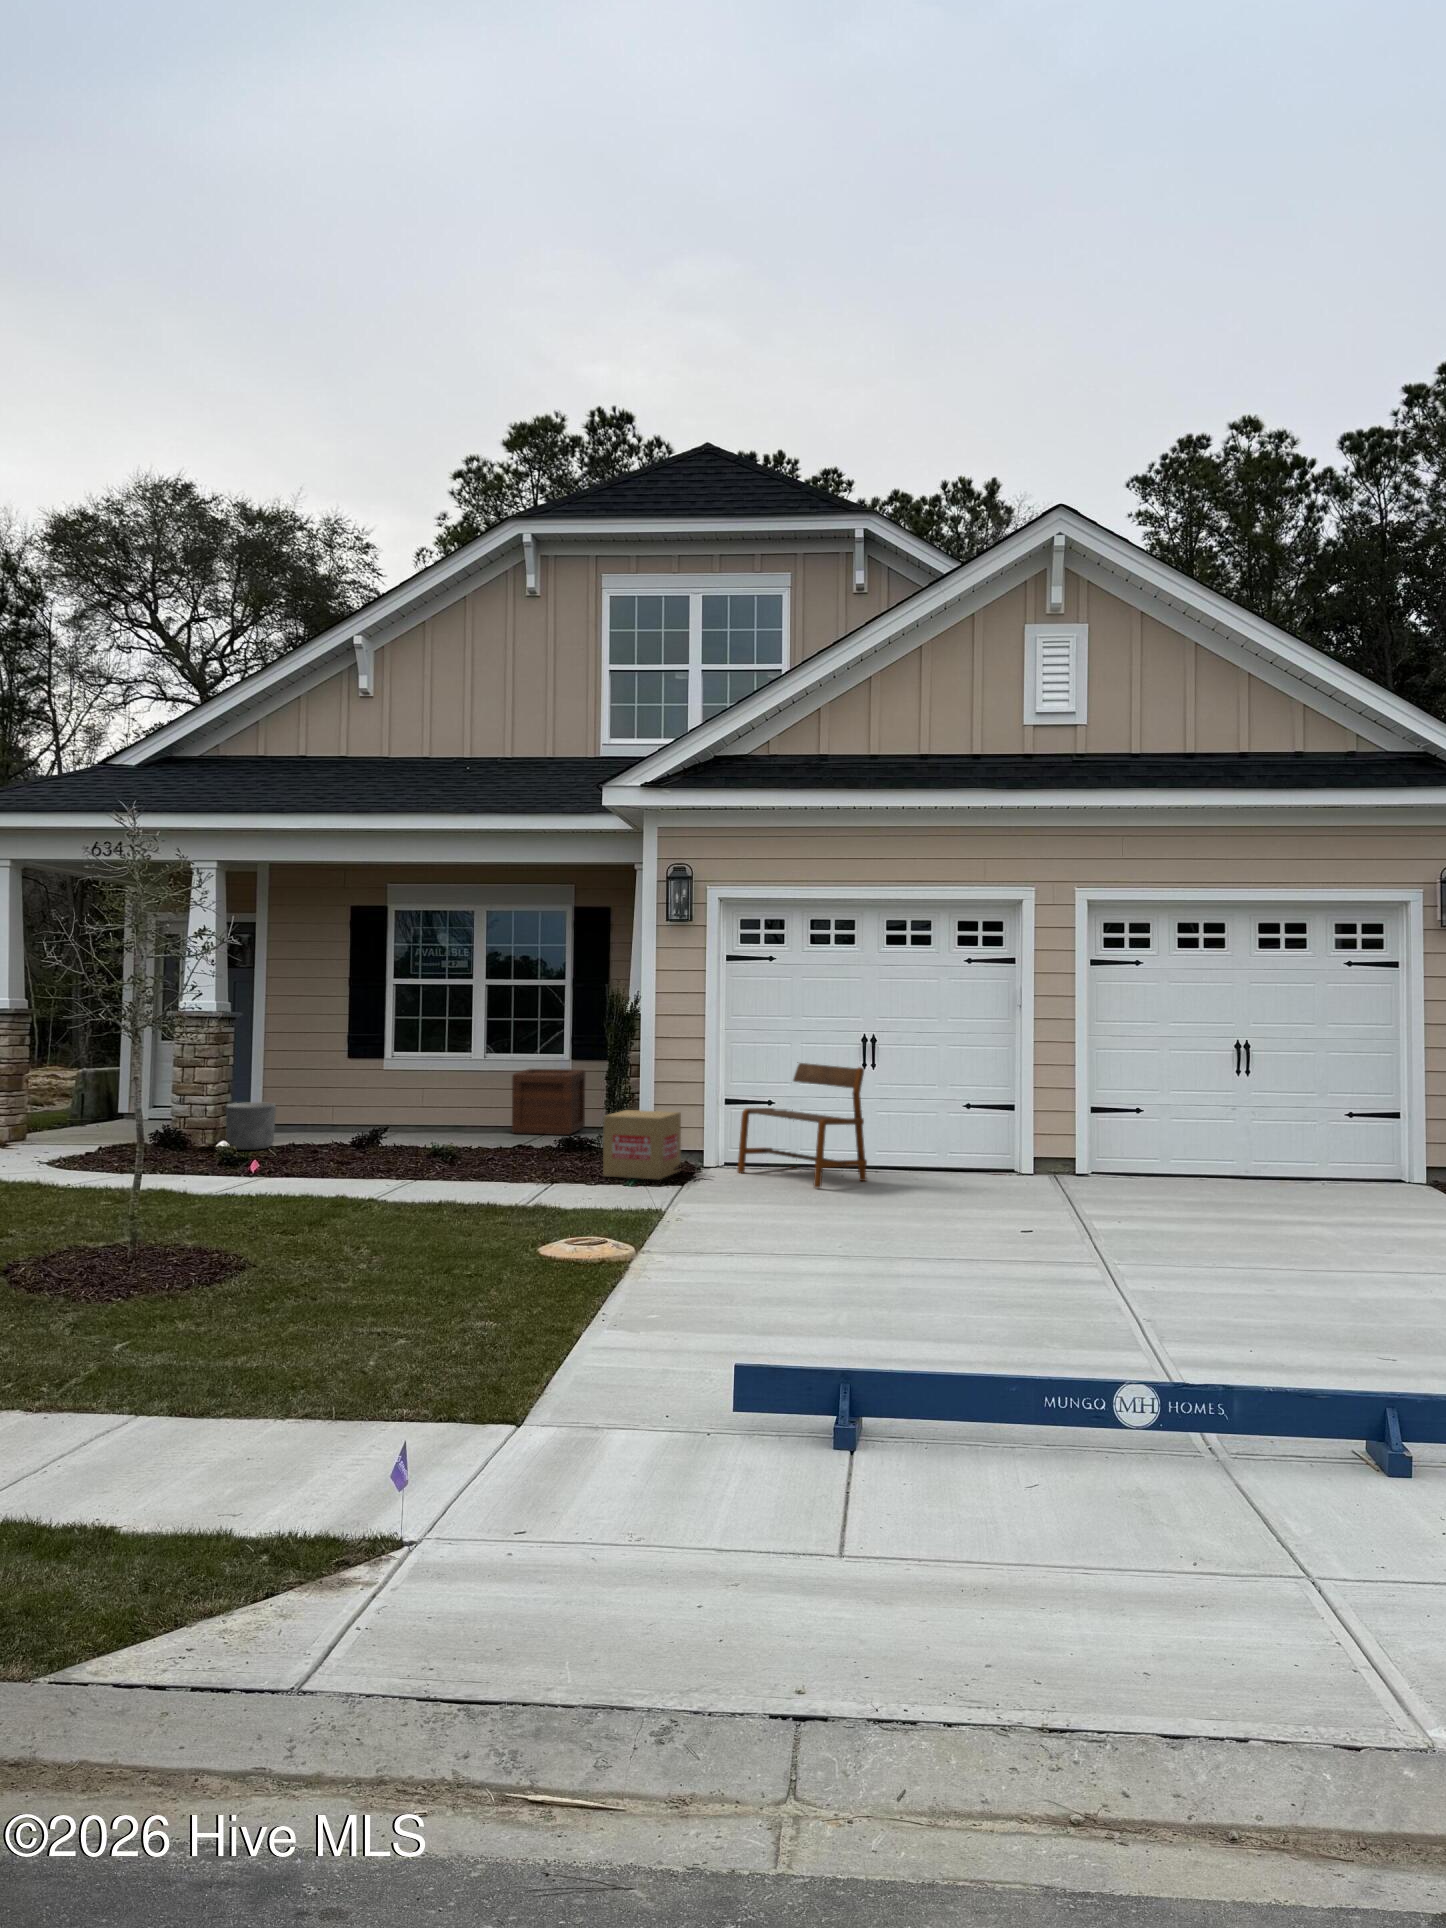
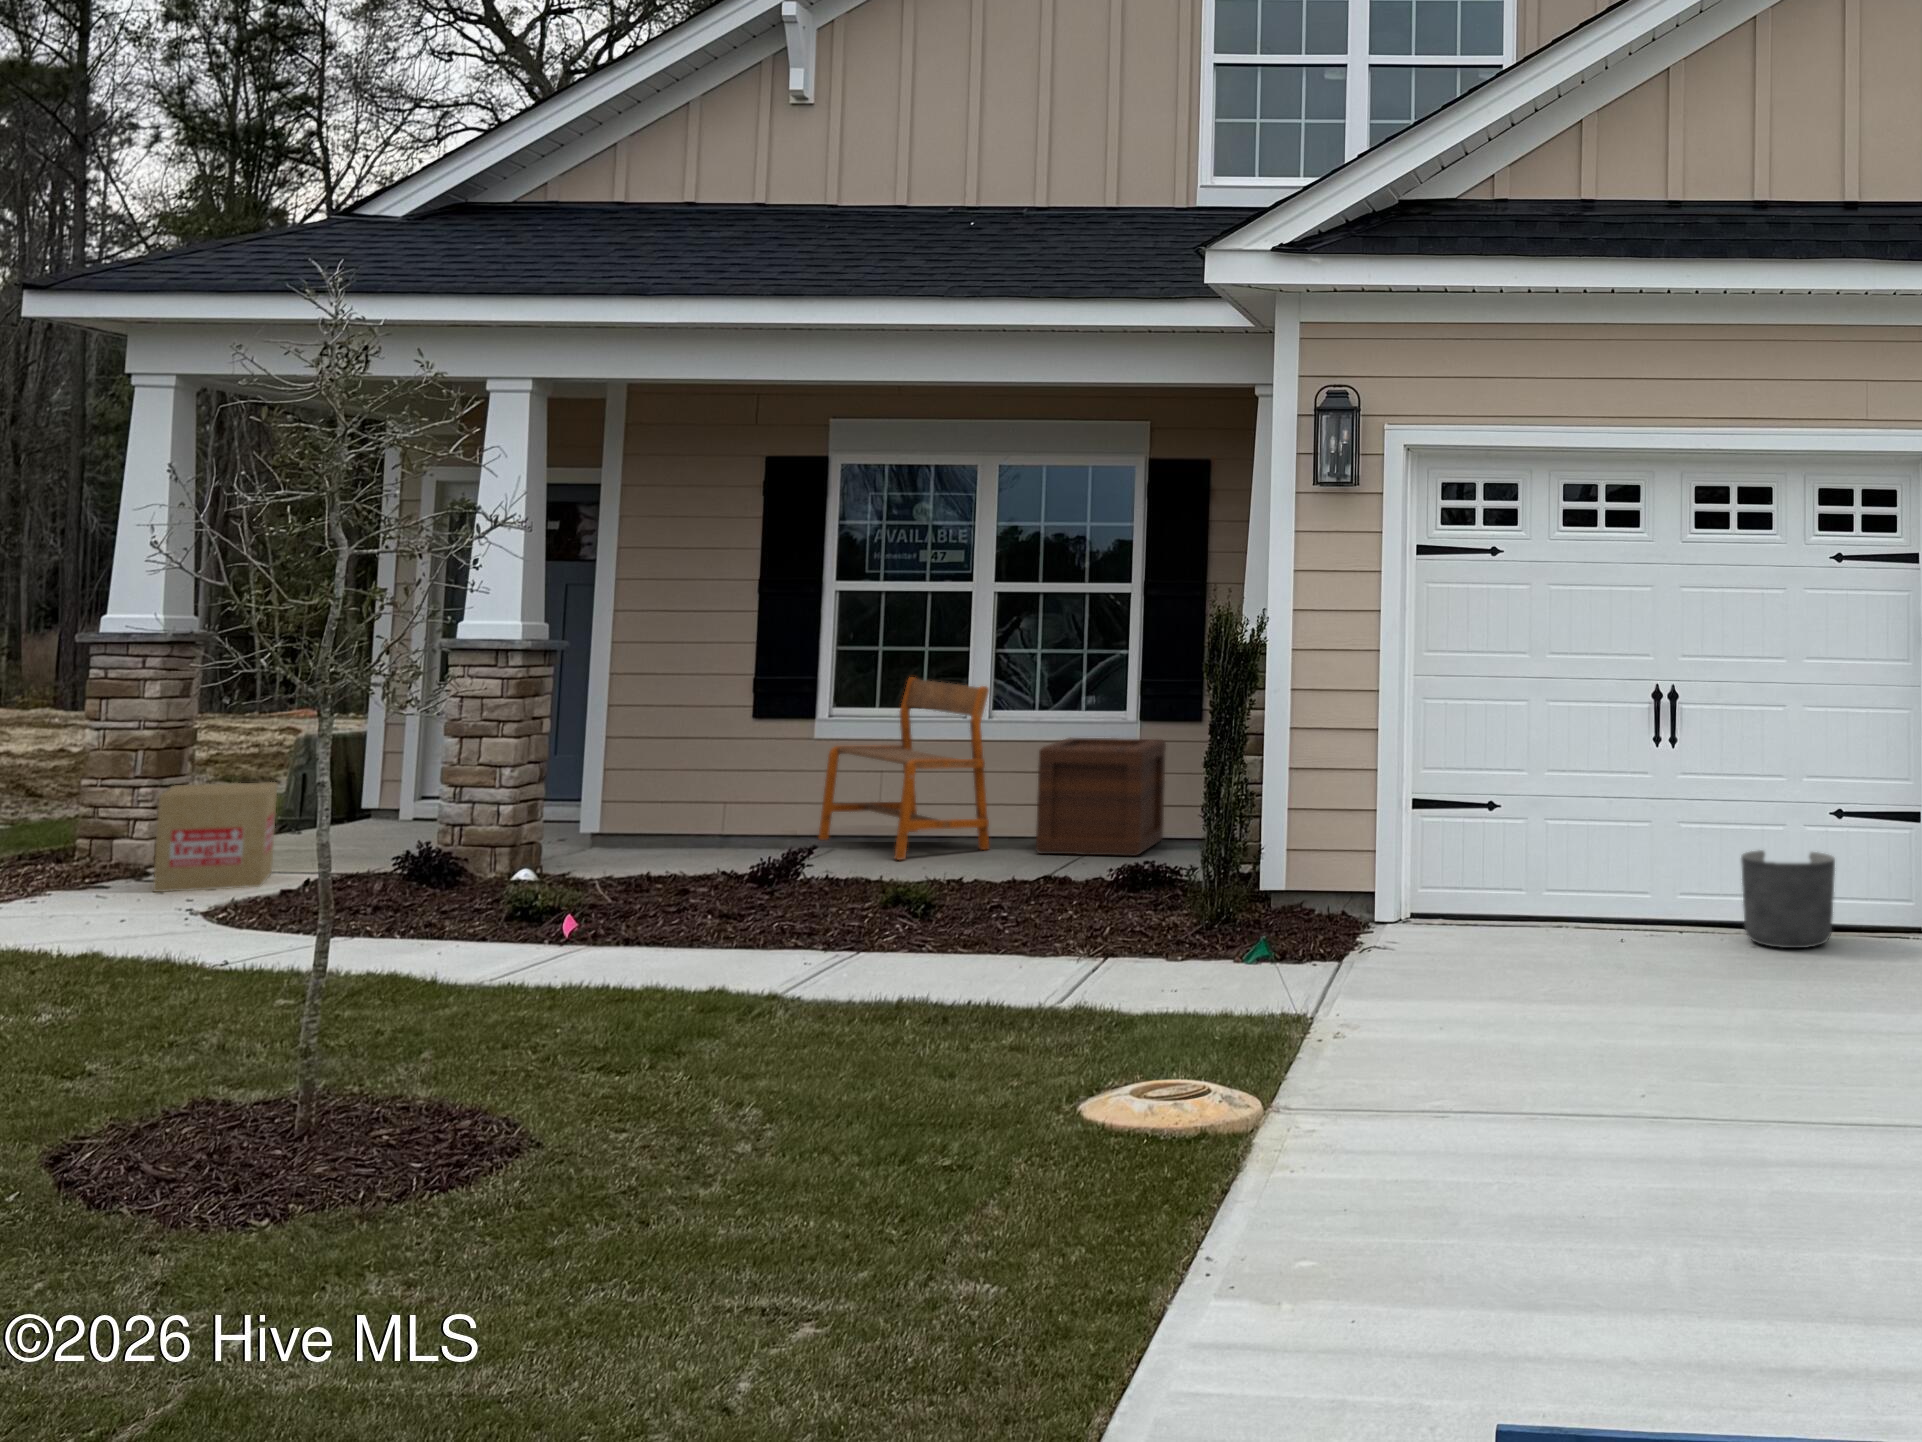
bench: present [737,1062,867,1188] -> present [819,677,989,860]
planter: present [226,1102,276,1150] -> present [1741,850,1835,948]
cardboard box: present [603,1110,681,1180] -> present [153,782,278,892]

